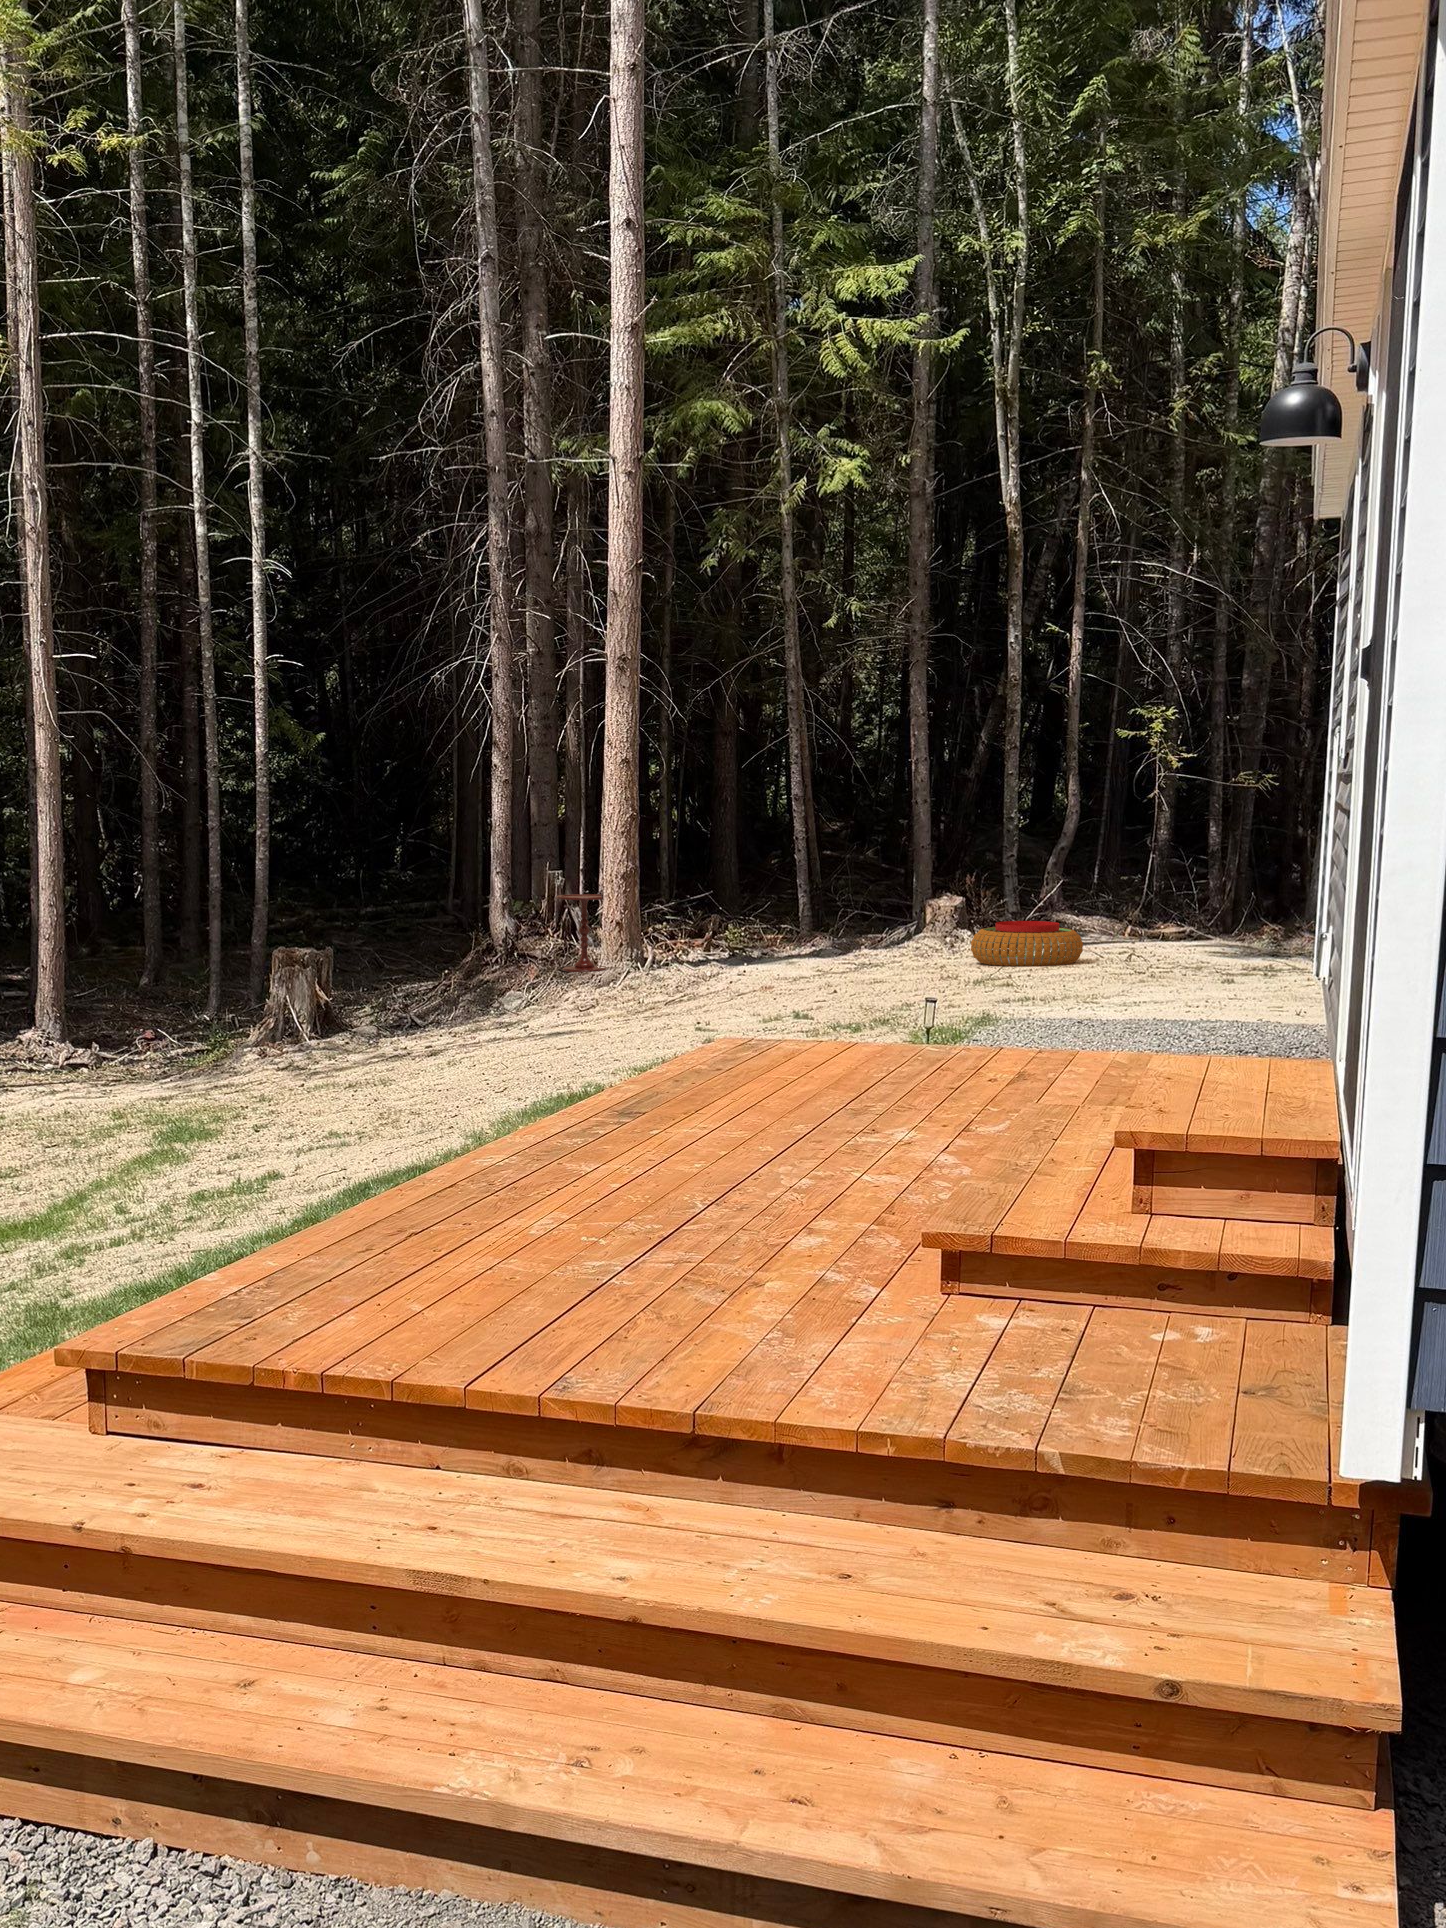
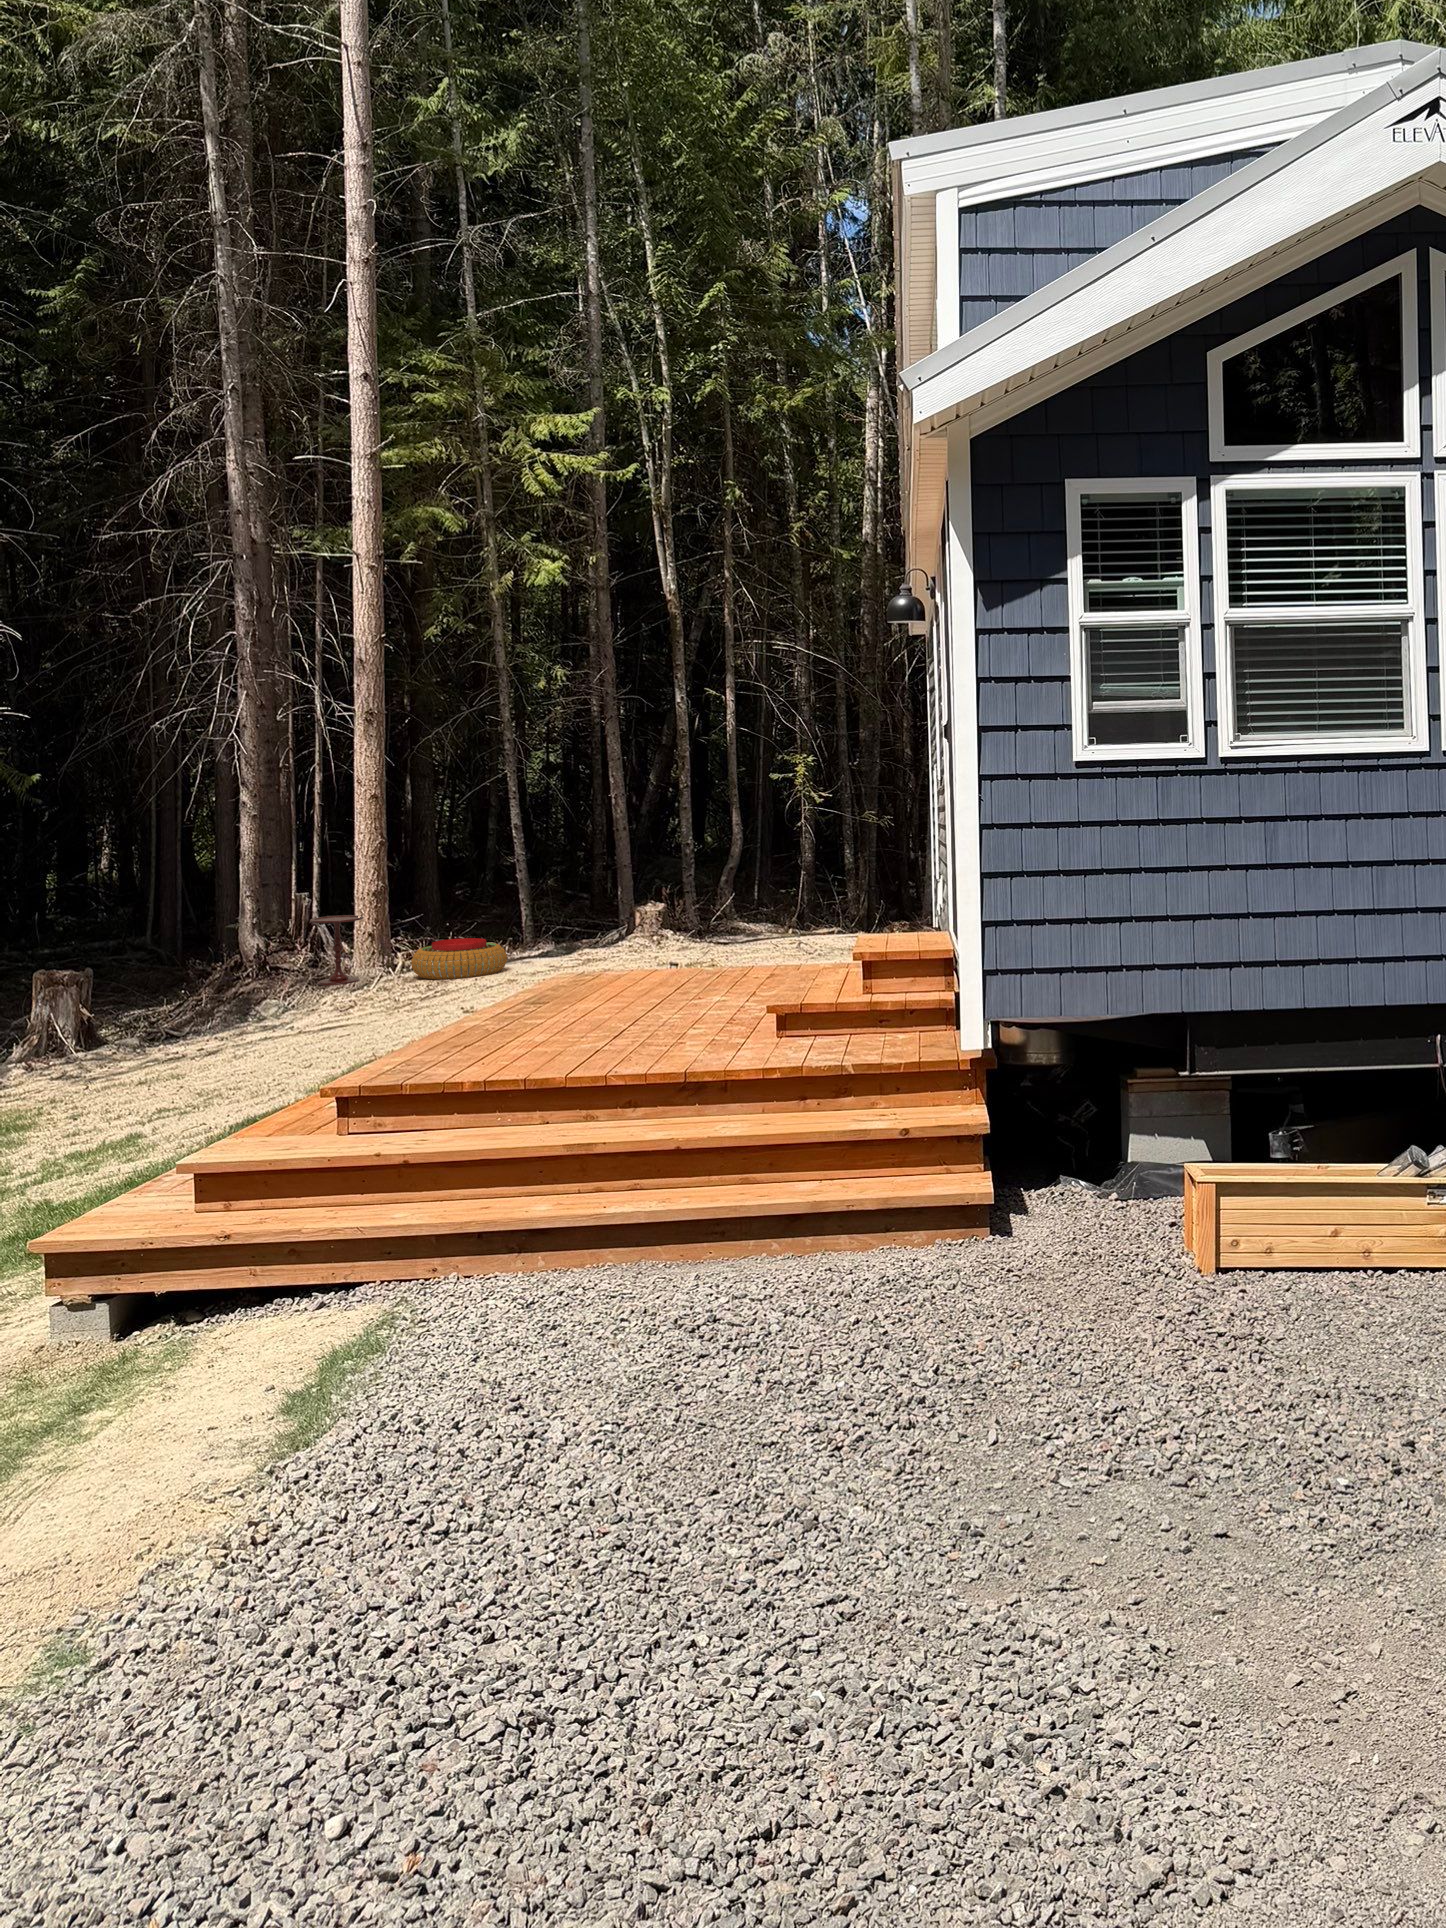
pouf: present [971,921,1083,966] -> present [411,938,507,980]

